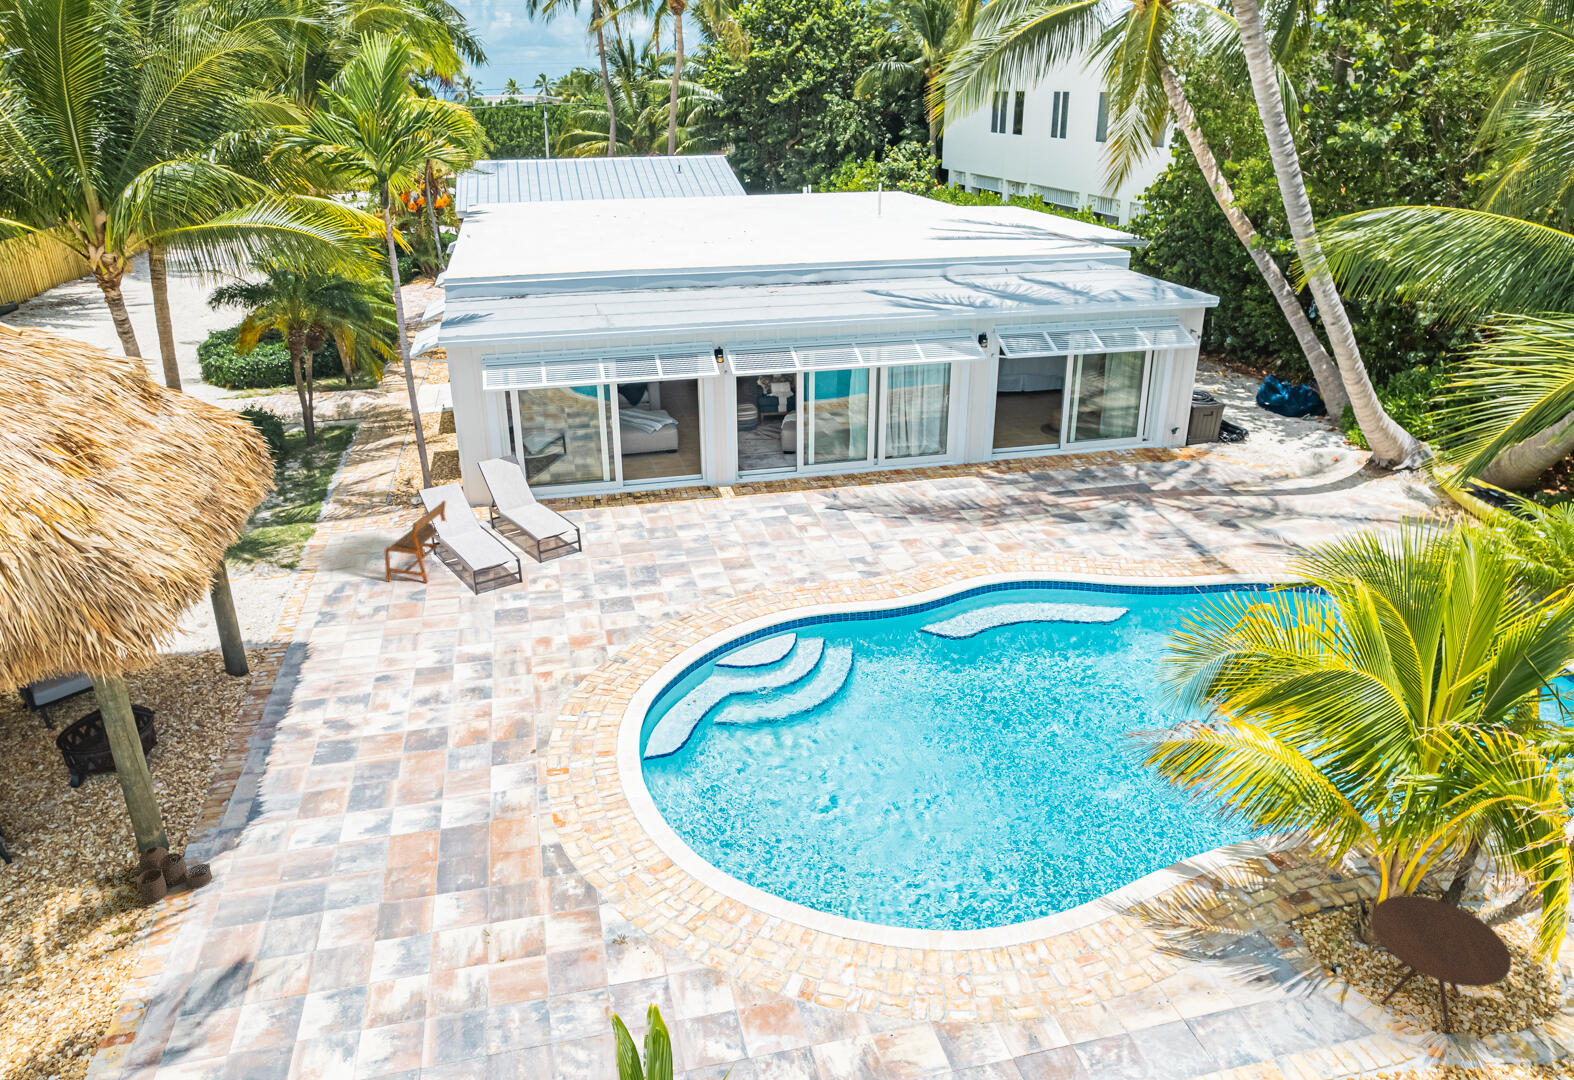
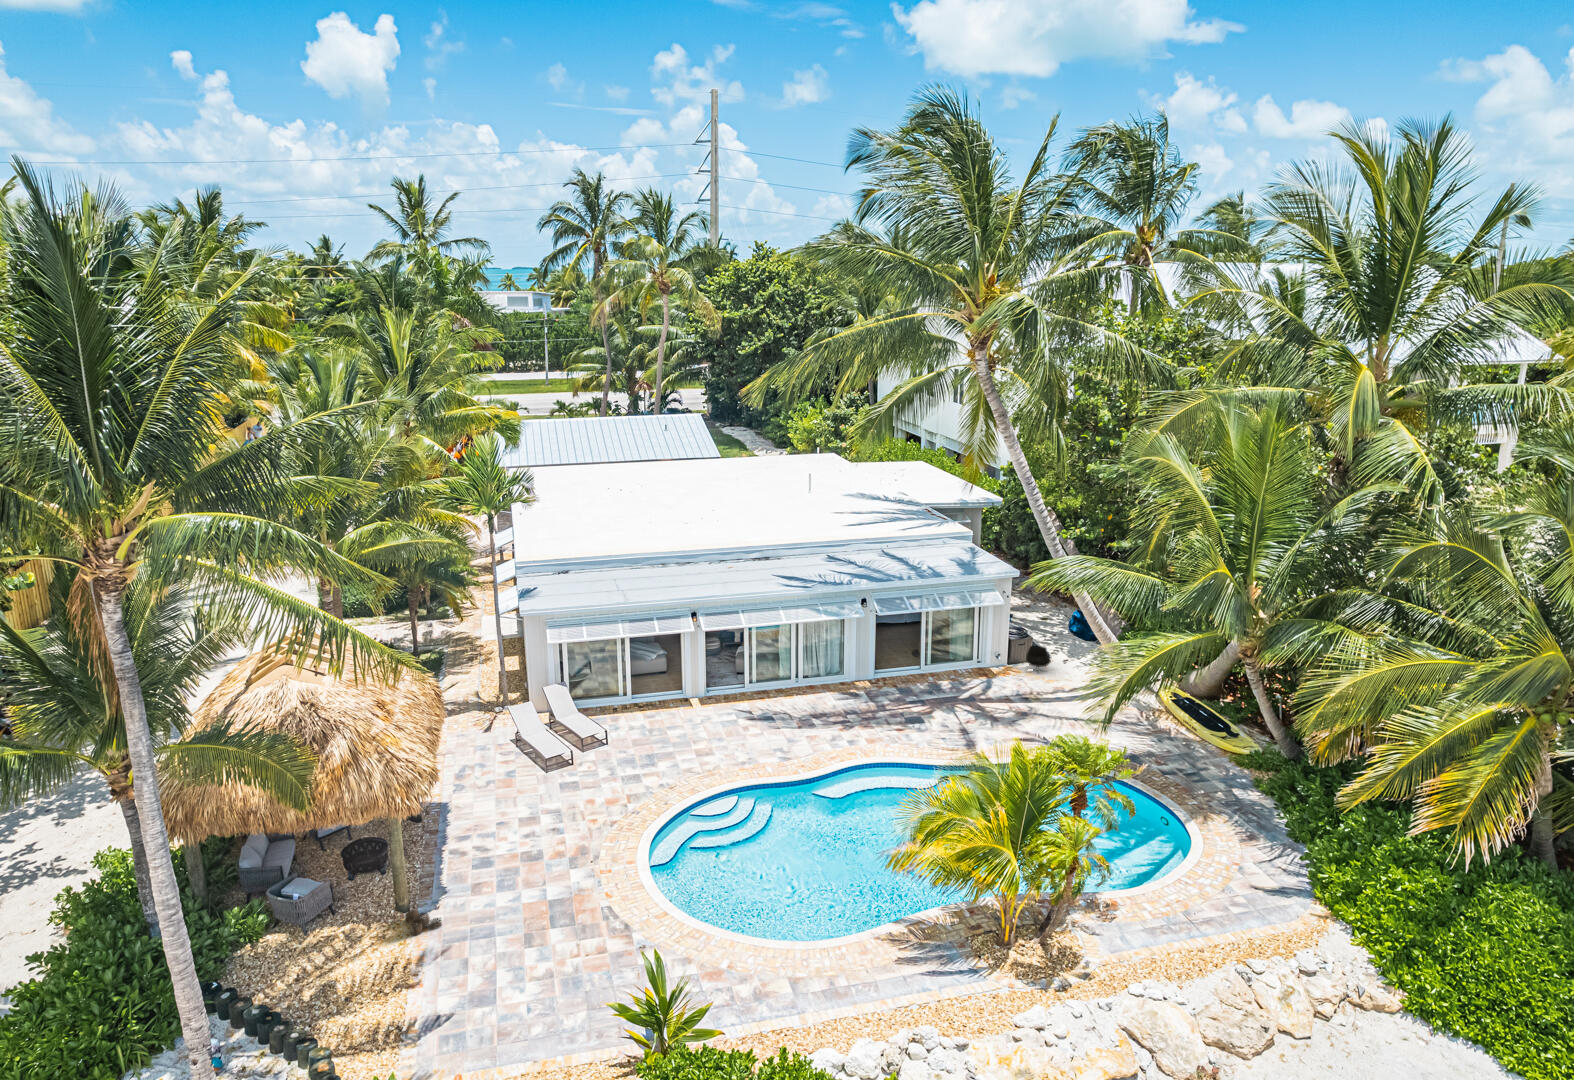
lounge chair: none [1219,415,1261,457] -> present [1026,646,1051,673]
bench: present [385,501,446,583] -> none [492,715,531,767]
round table: present [1371,896,1511,1034] -> none [977,924,1031,983]

